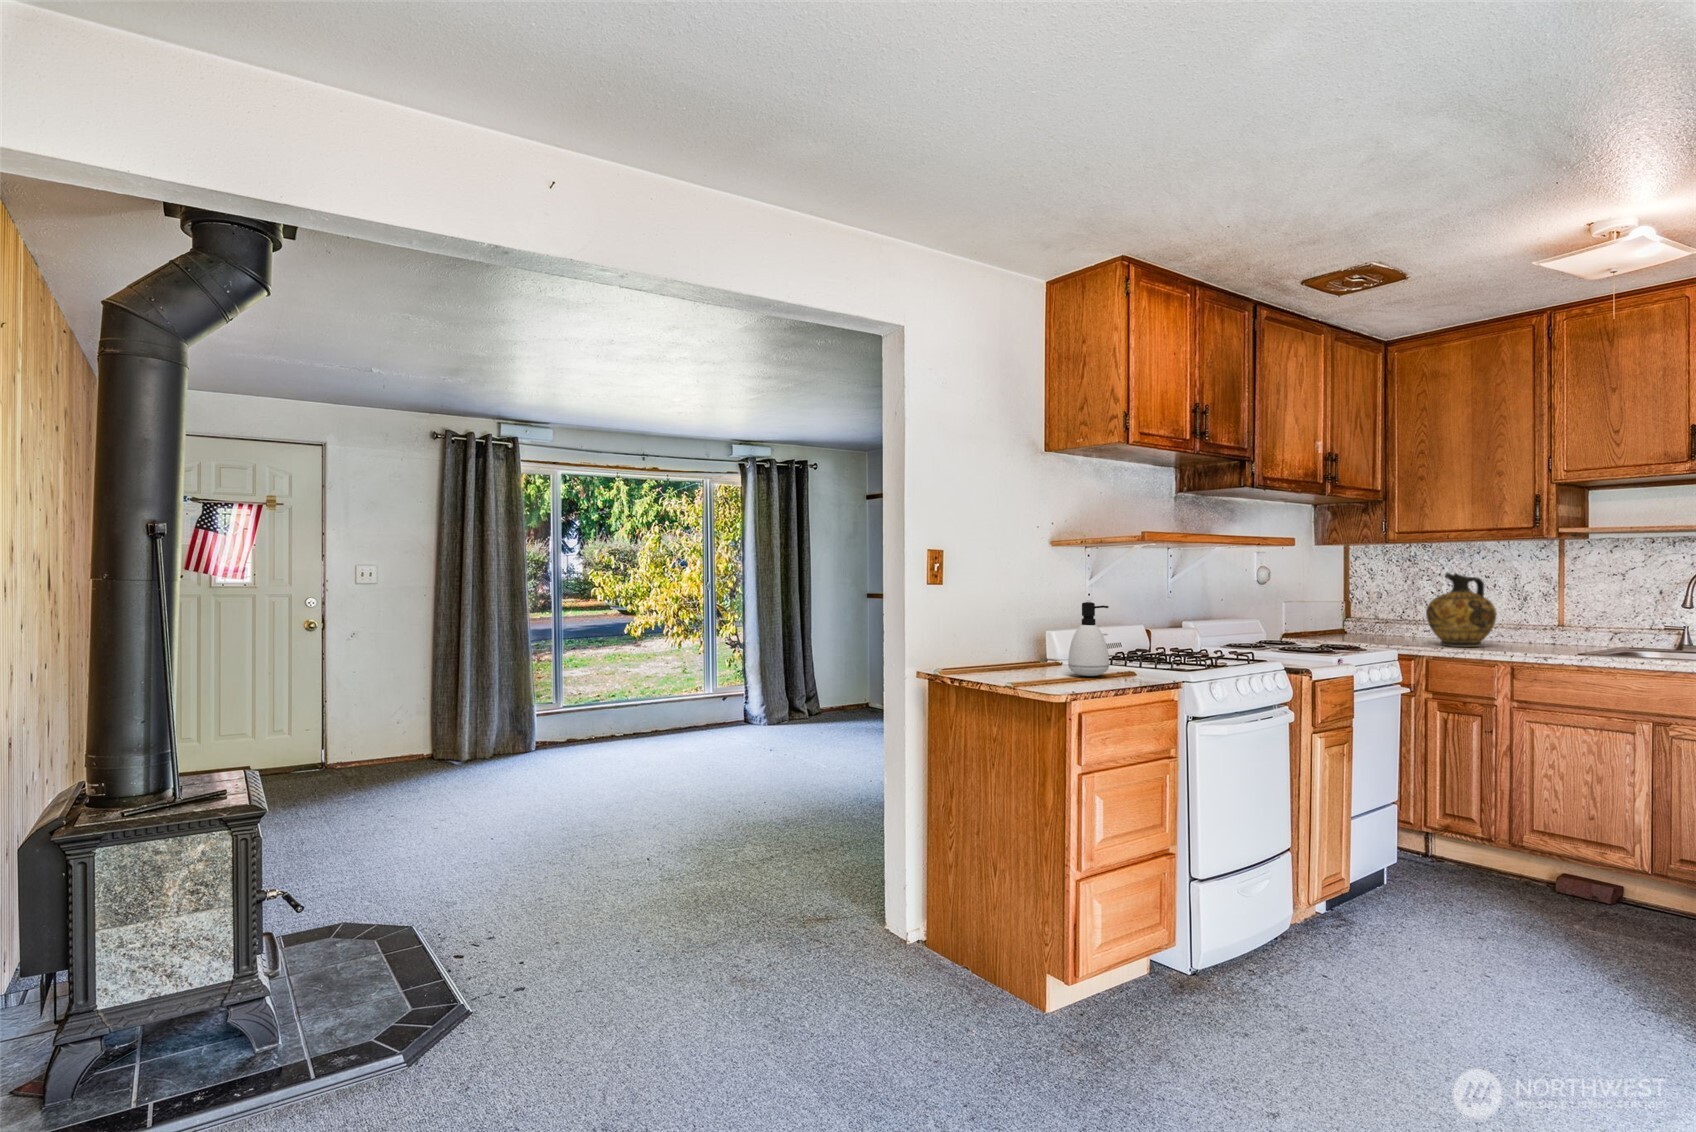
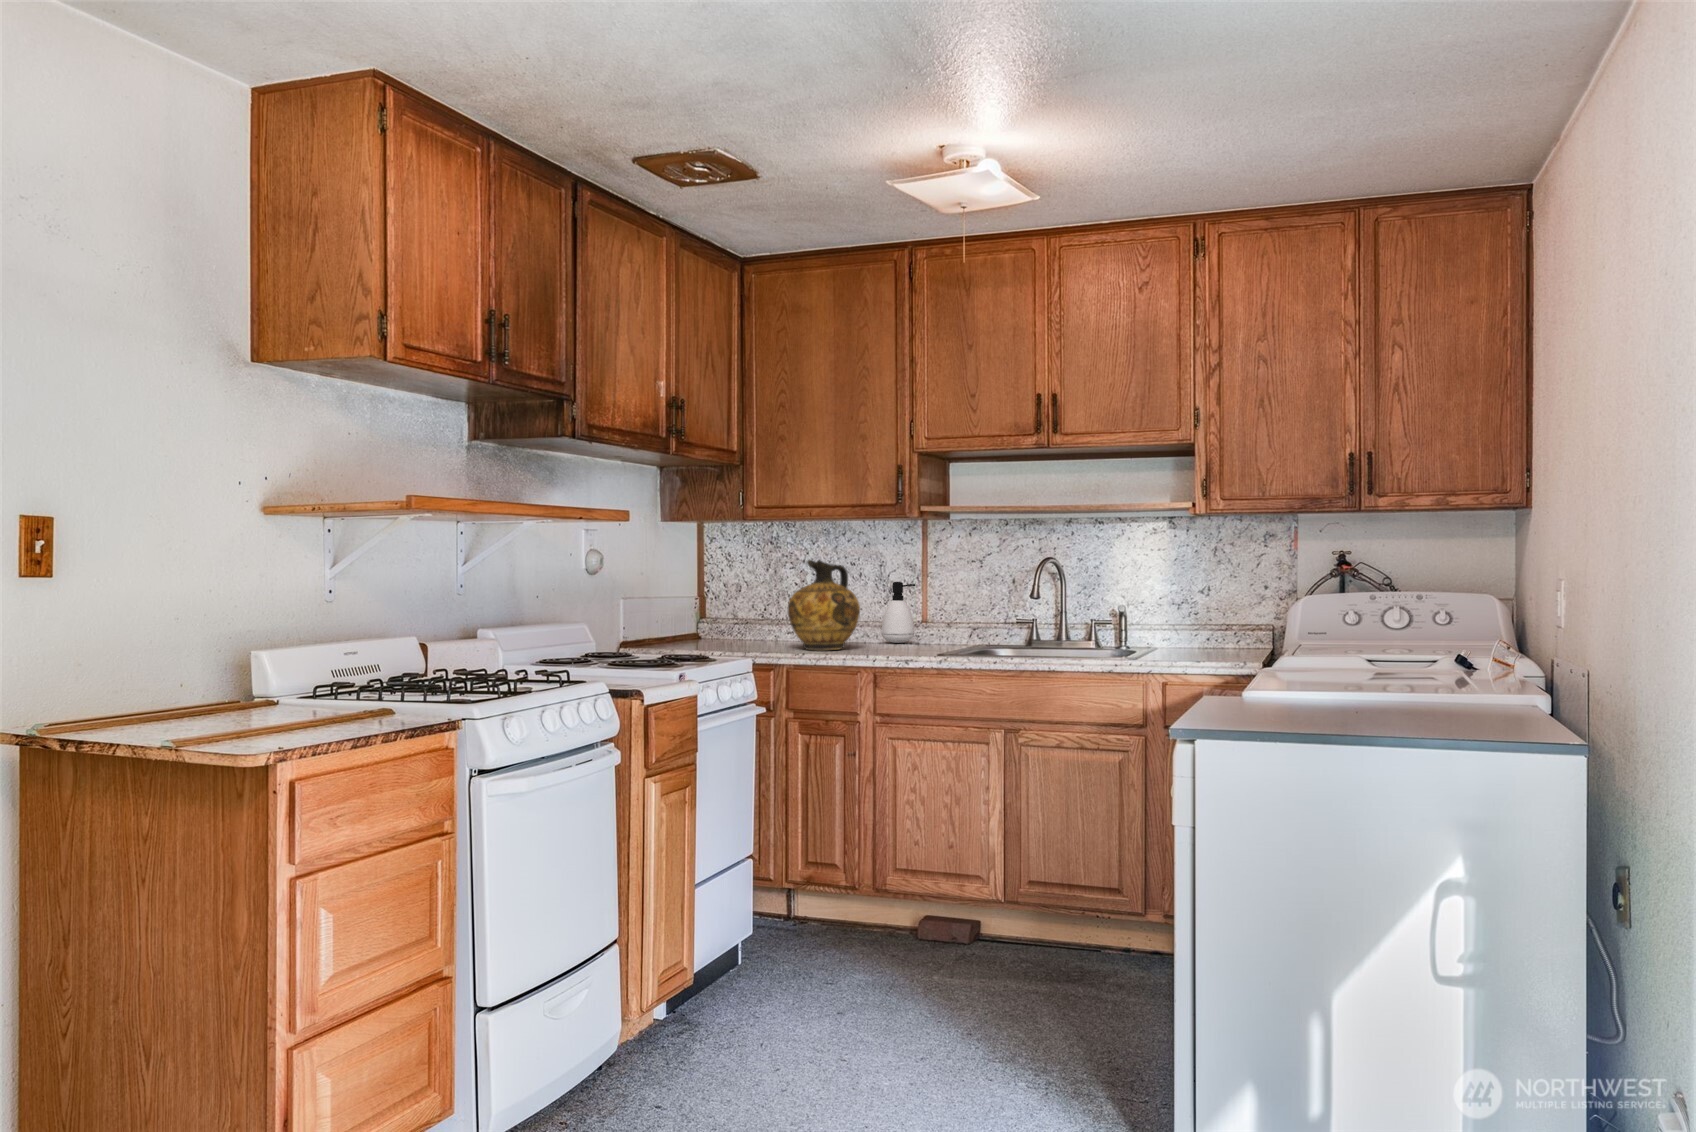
soap dispenser: present [1068,602,1109,676] -> present [882,582,915,643]

